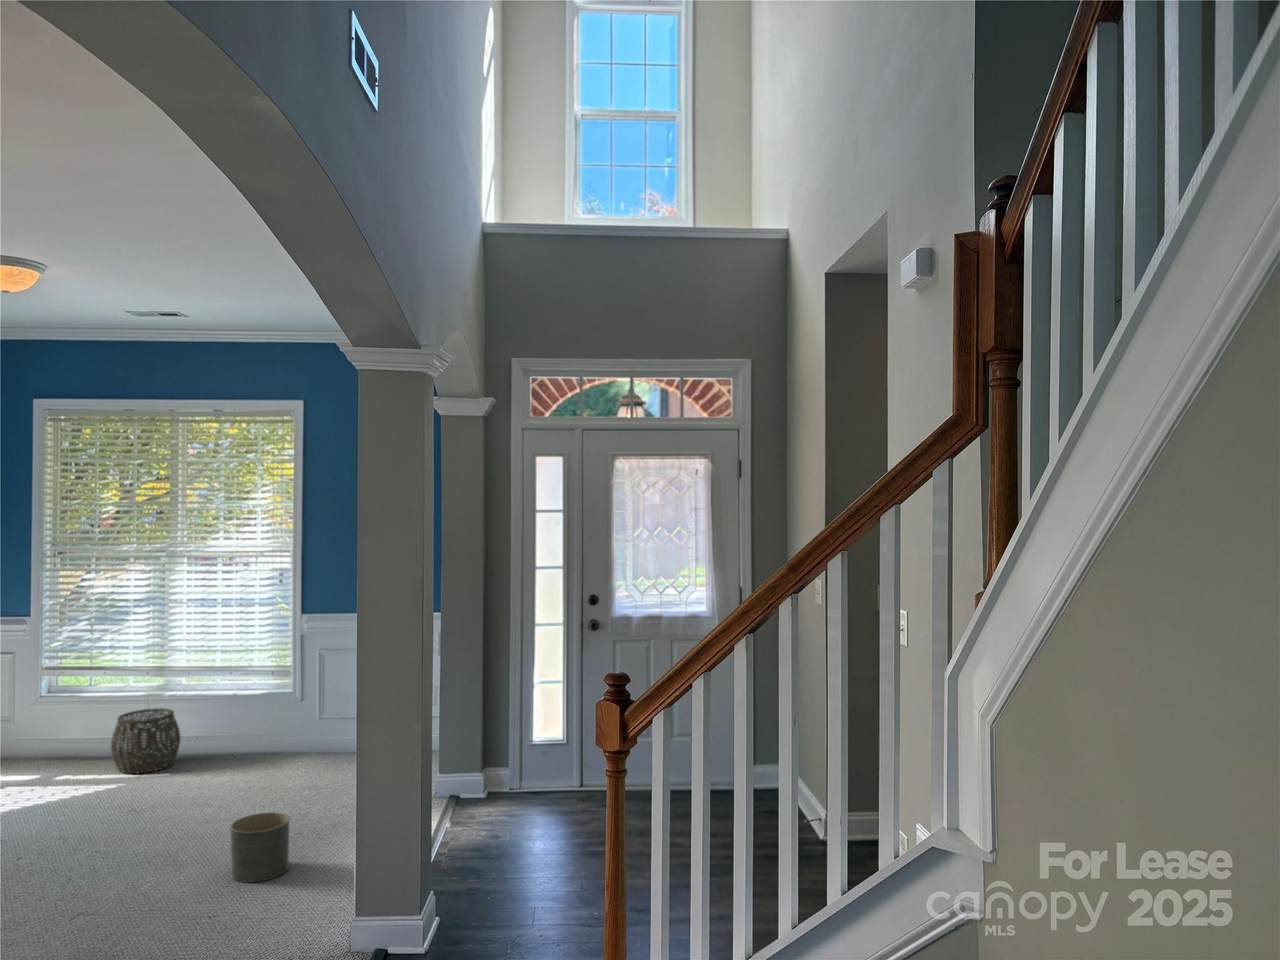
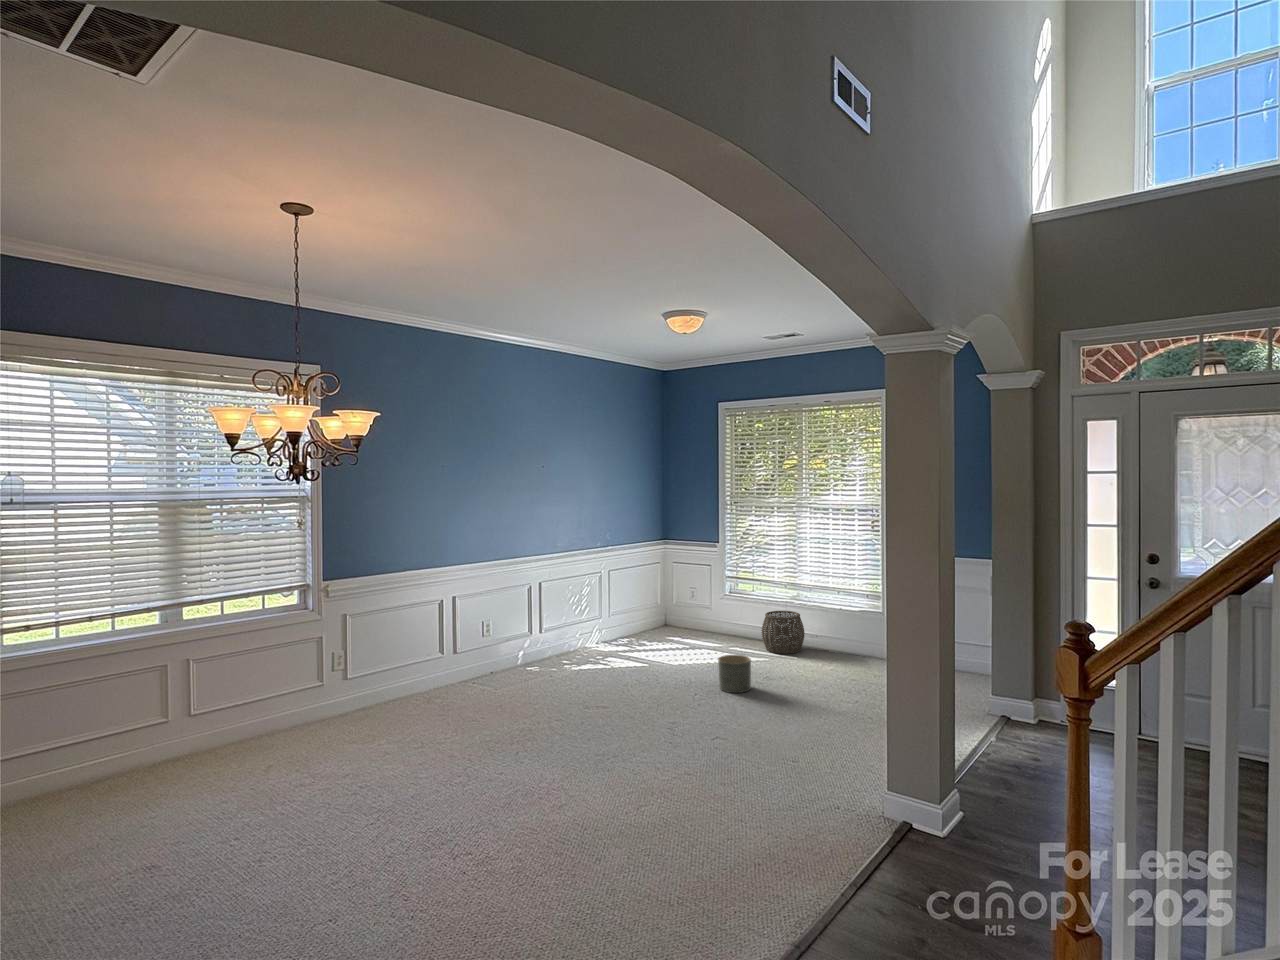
planter: present [230,812,289,883] -> present [718,655,751,693]

